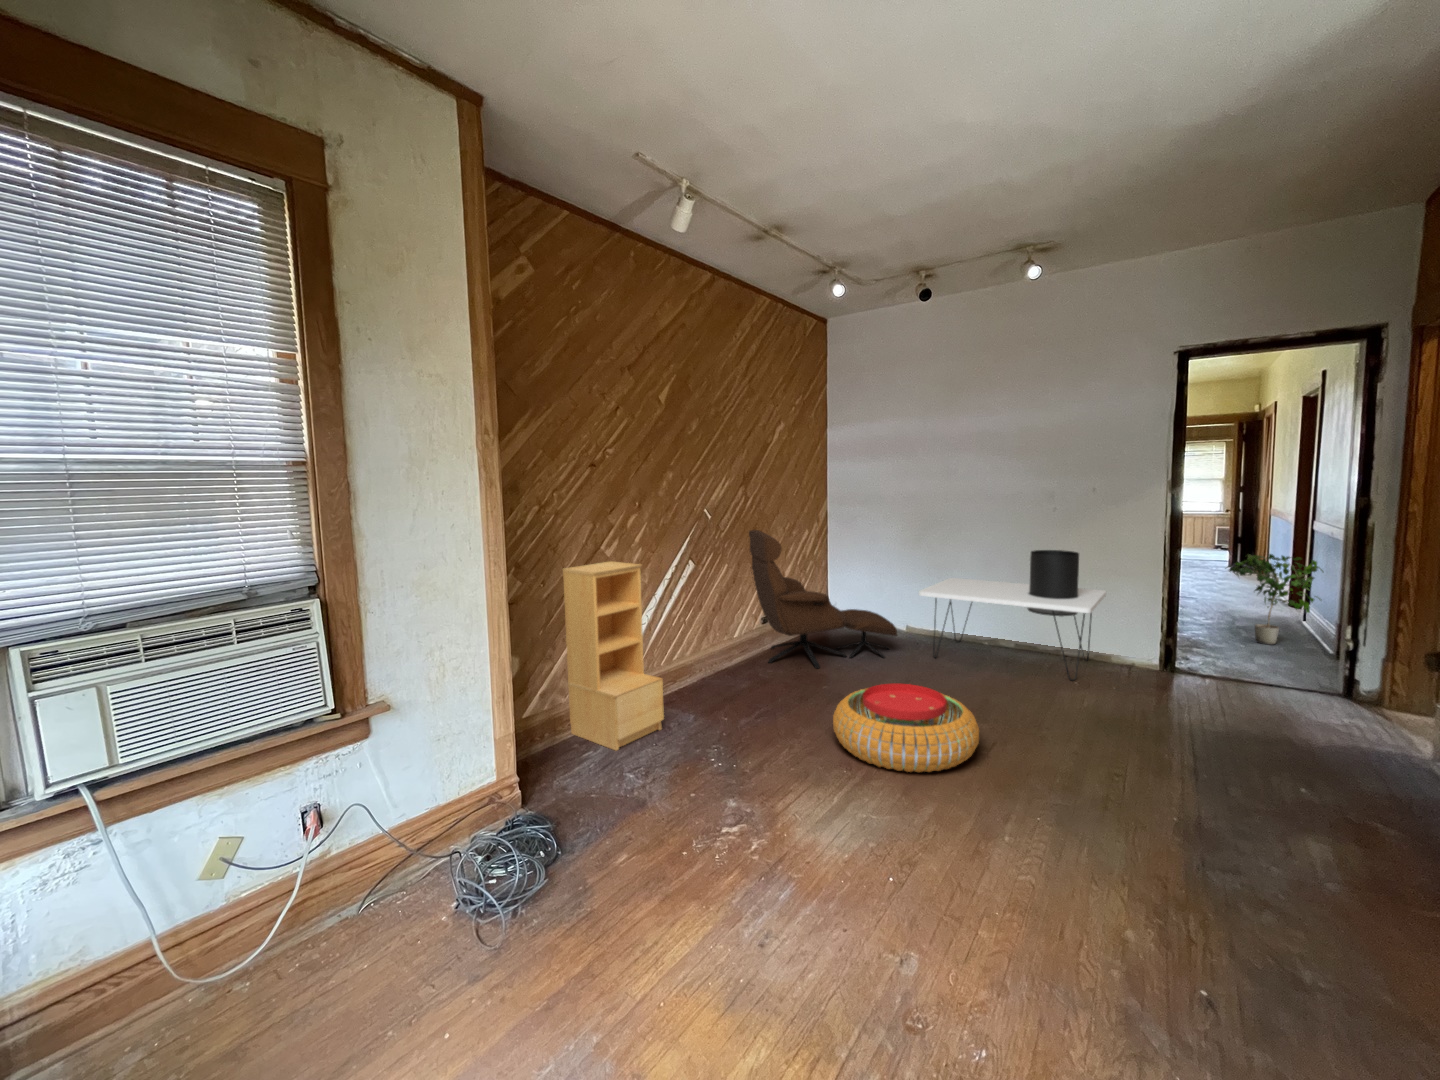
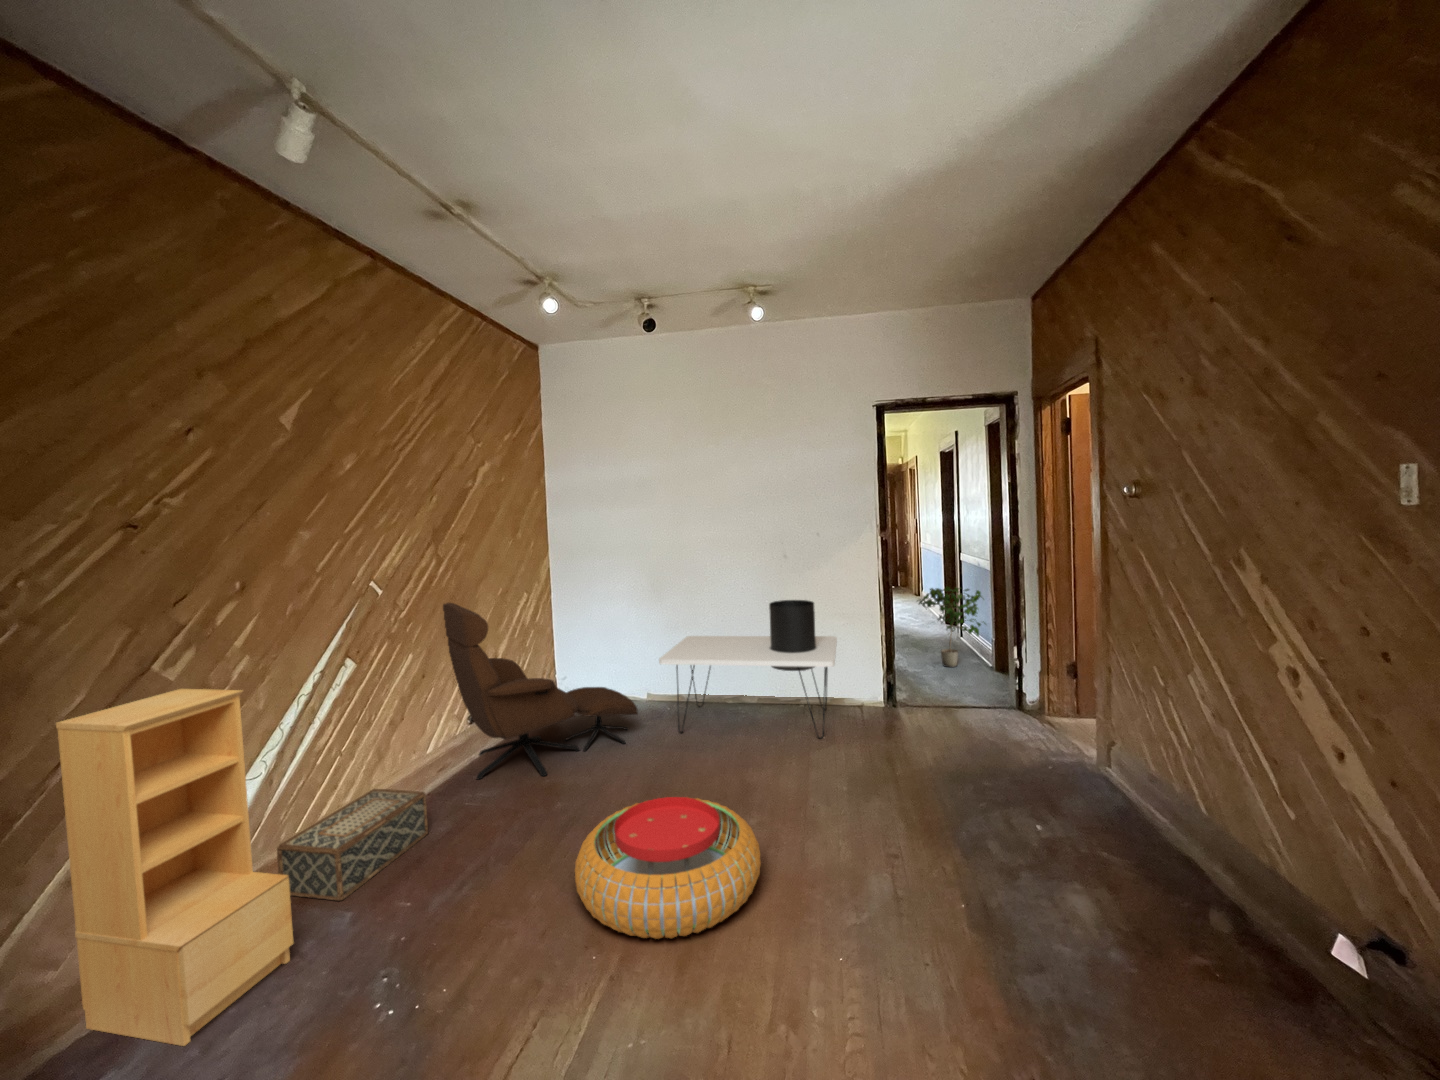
woven basket: none [651,651,736,709] -> present [277,789,428,901]

